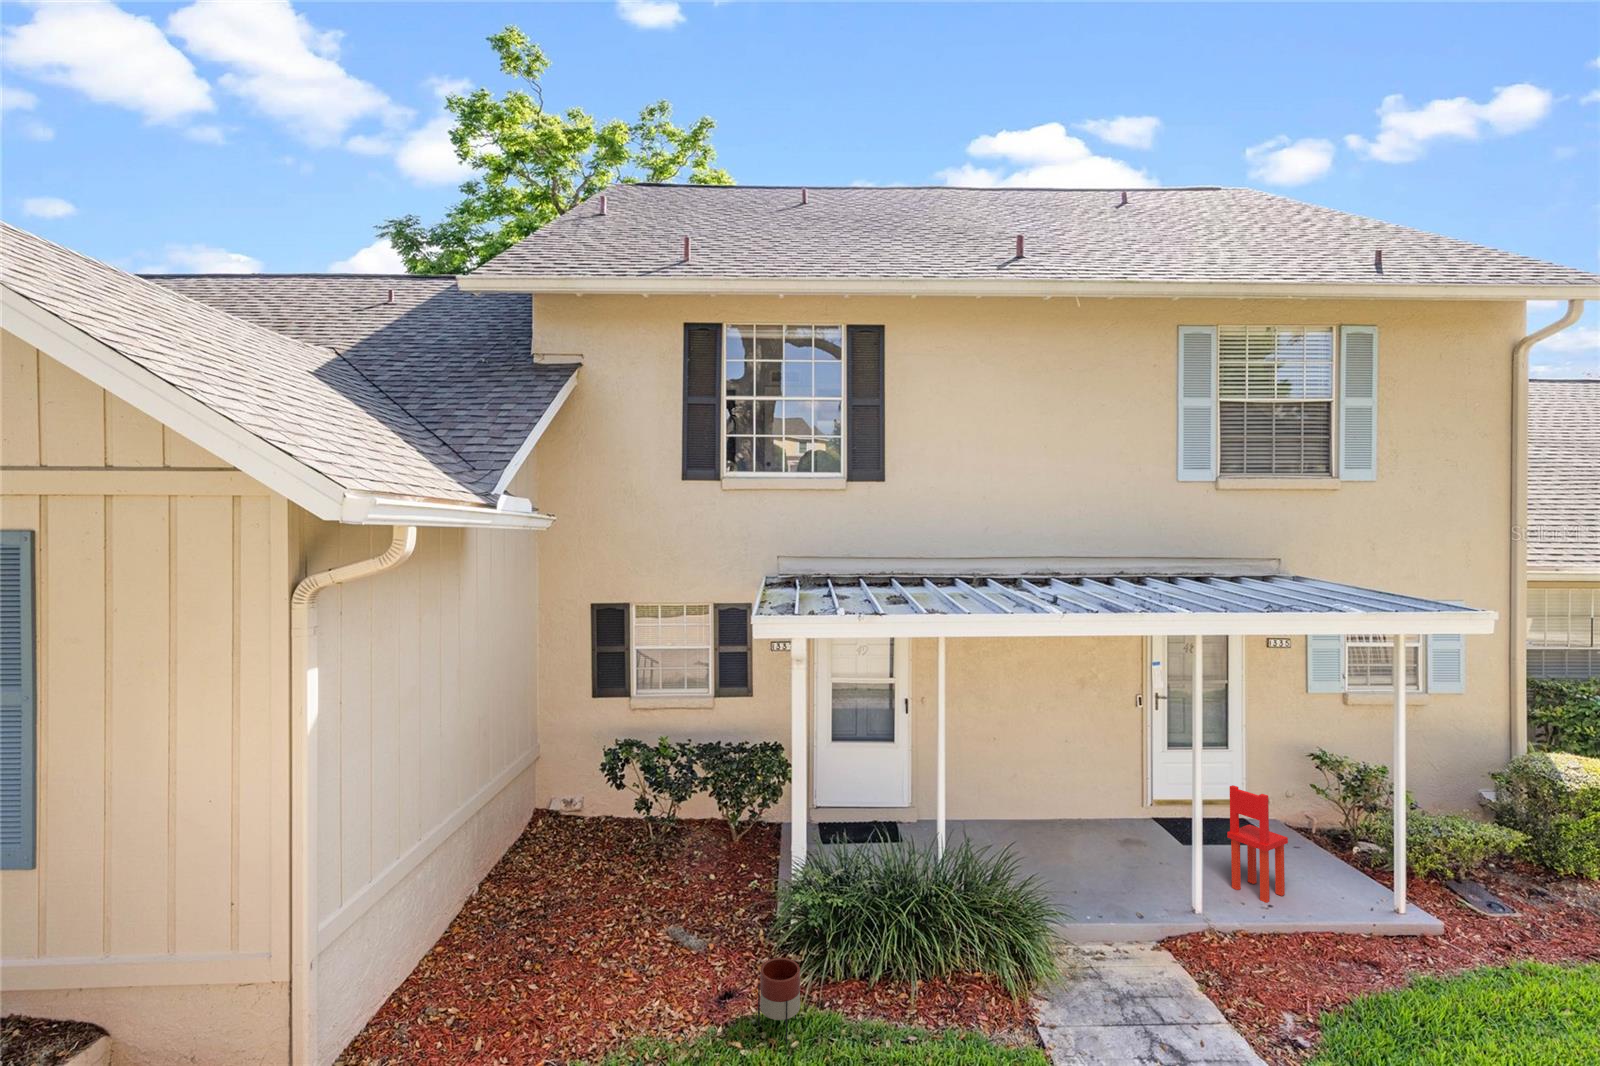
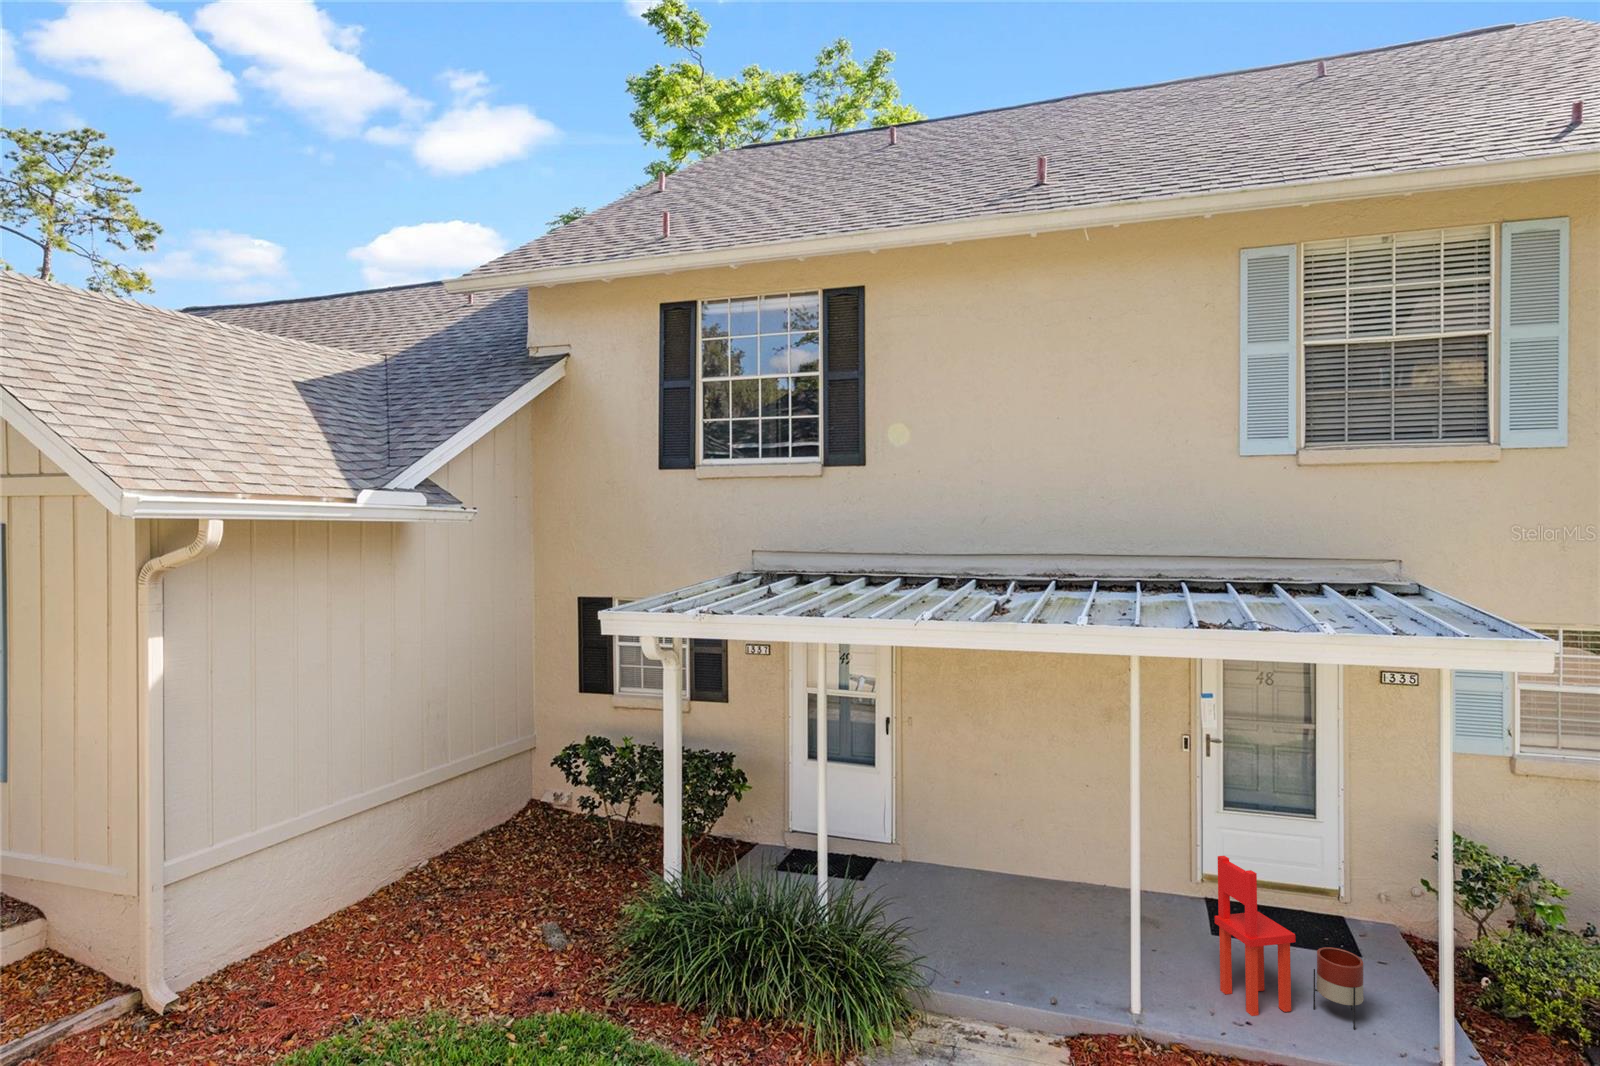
planter: present [758,958,800,1044] -> present [1313,947,1364,1029]

